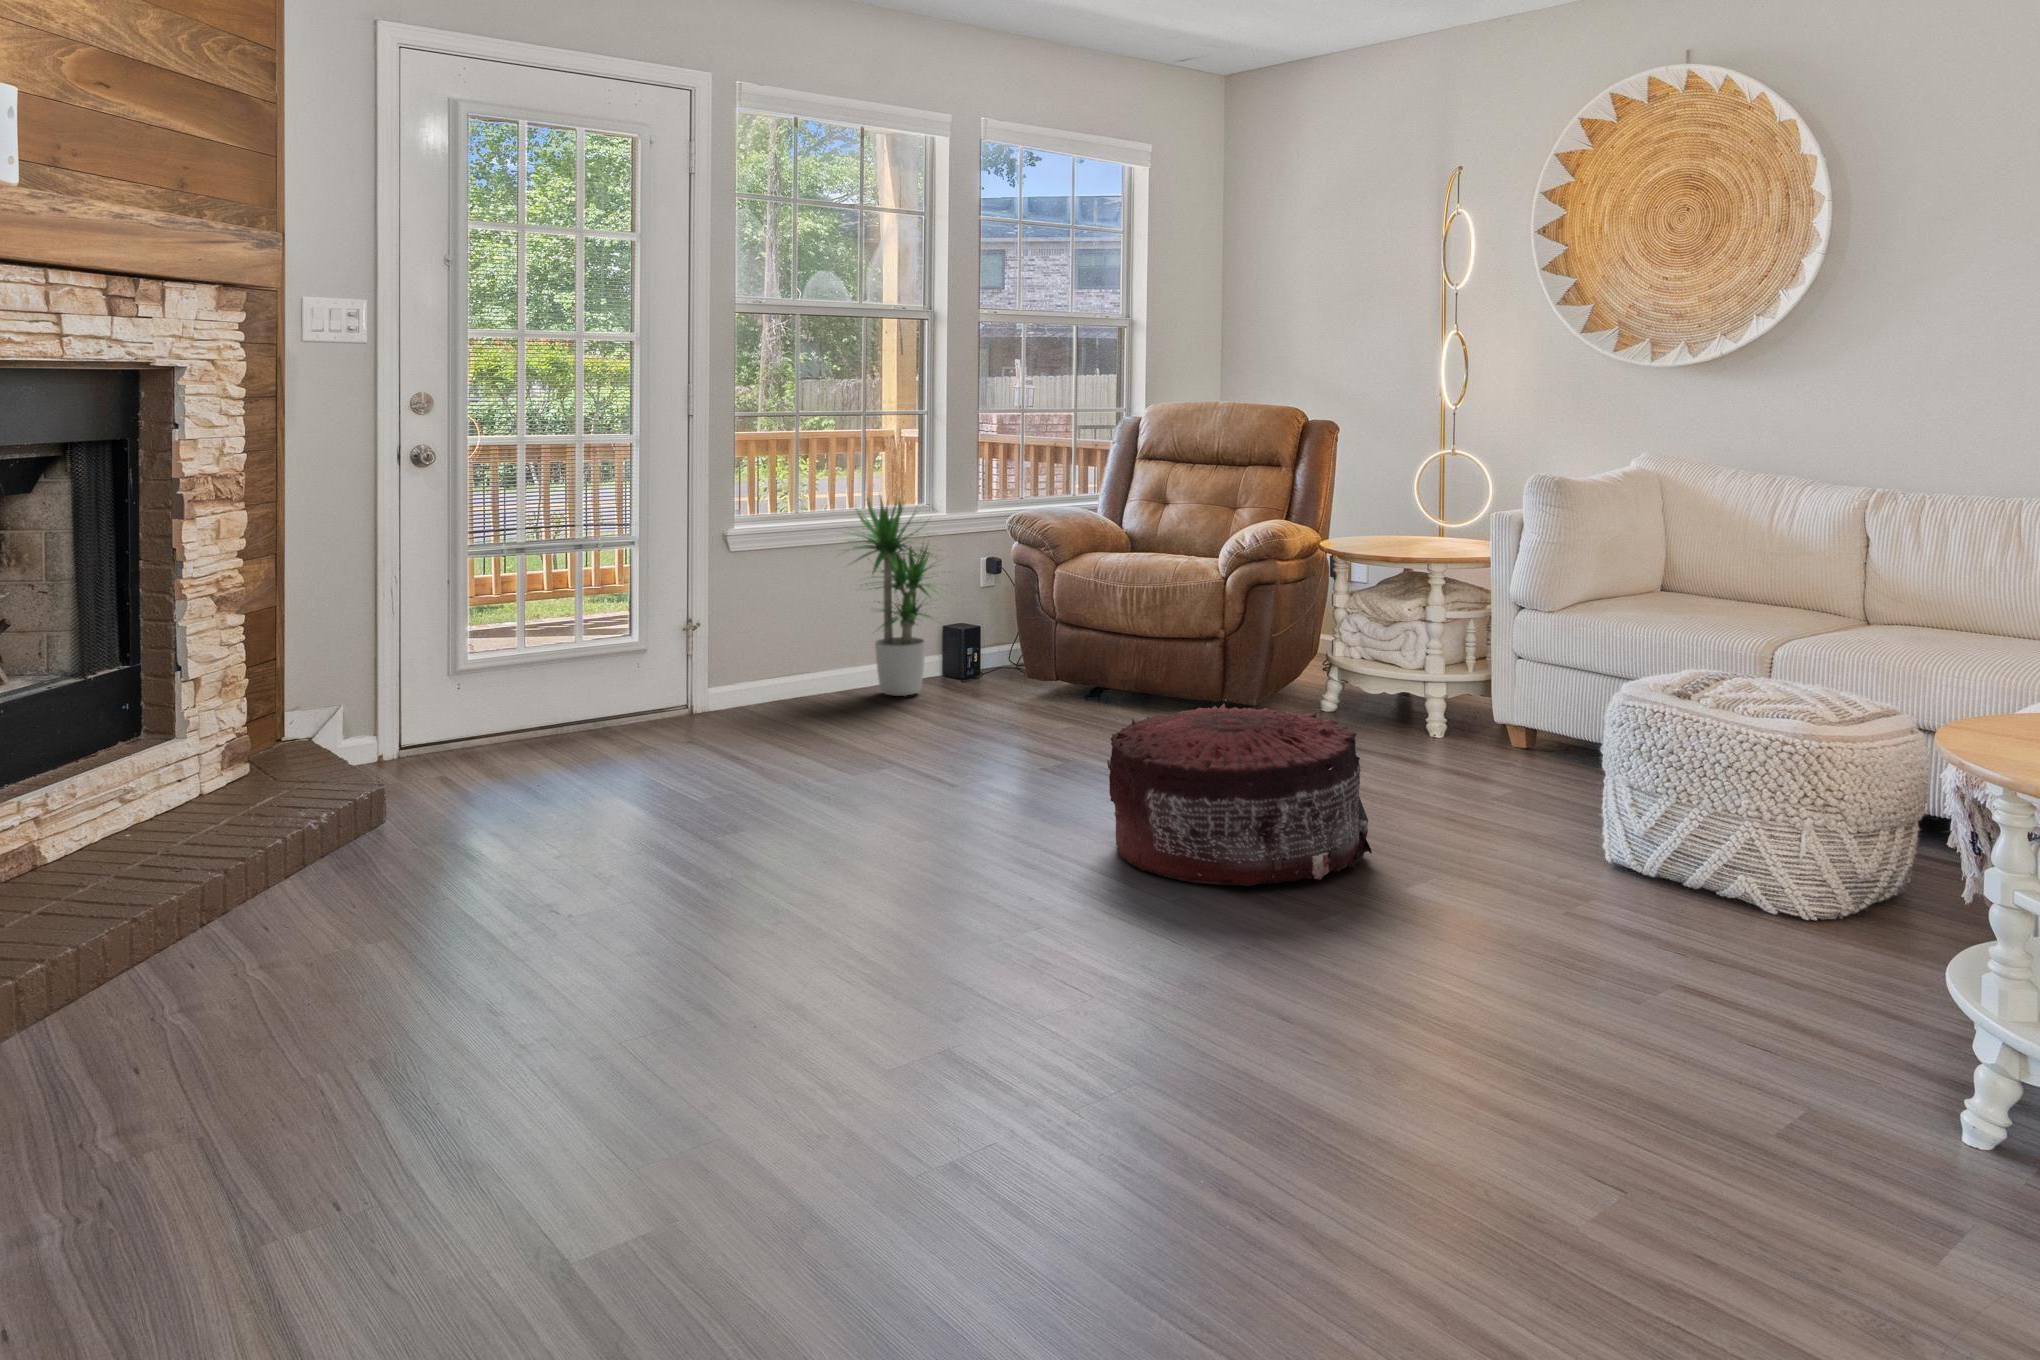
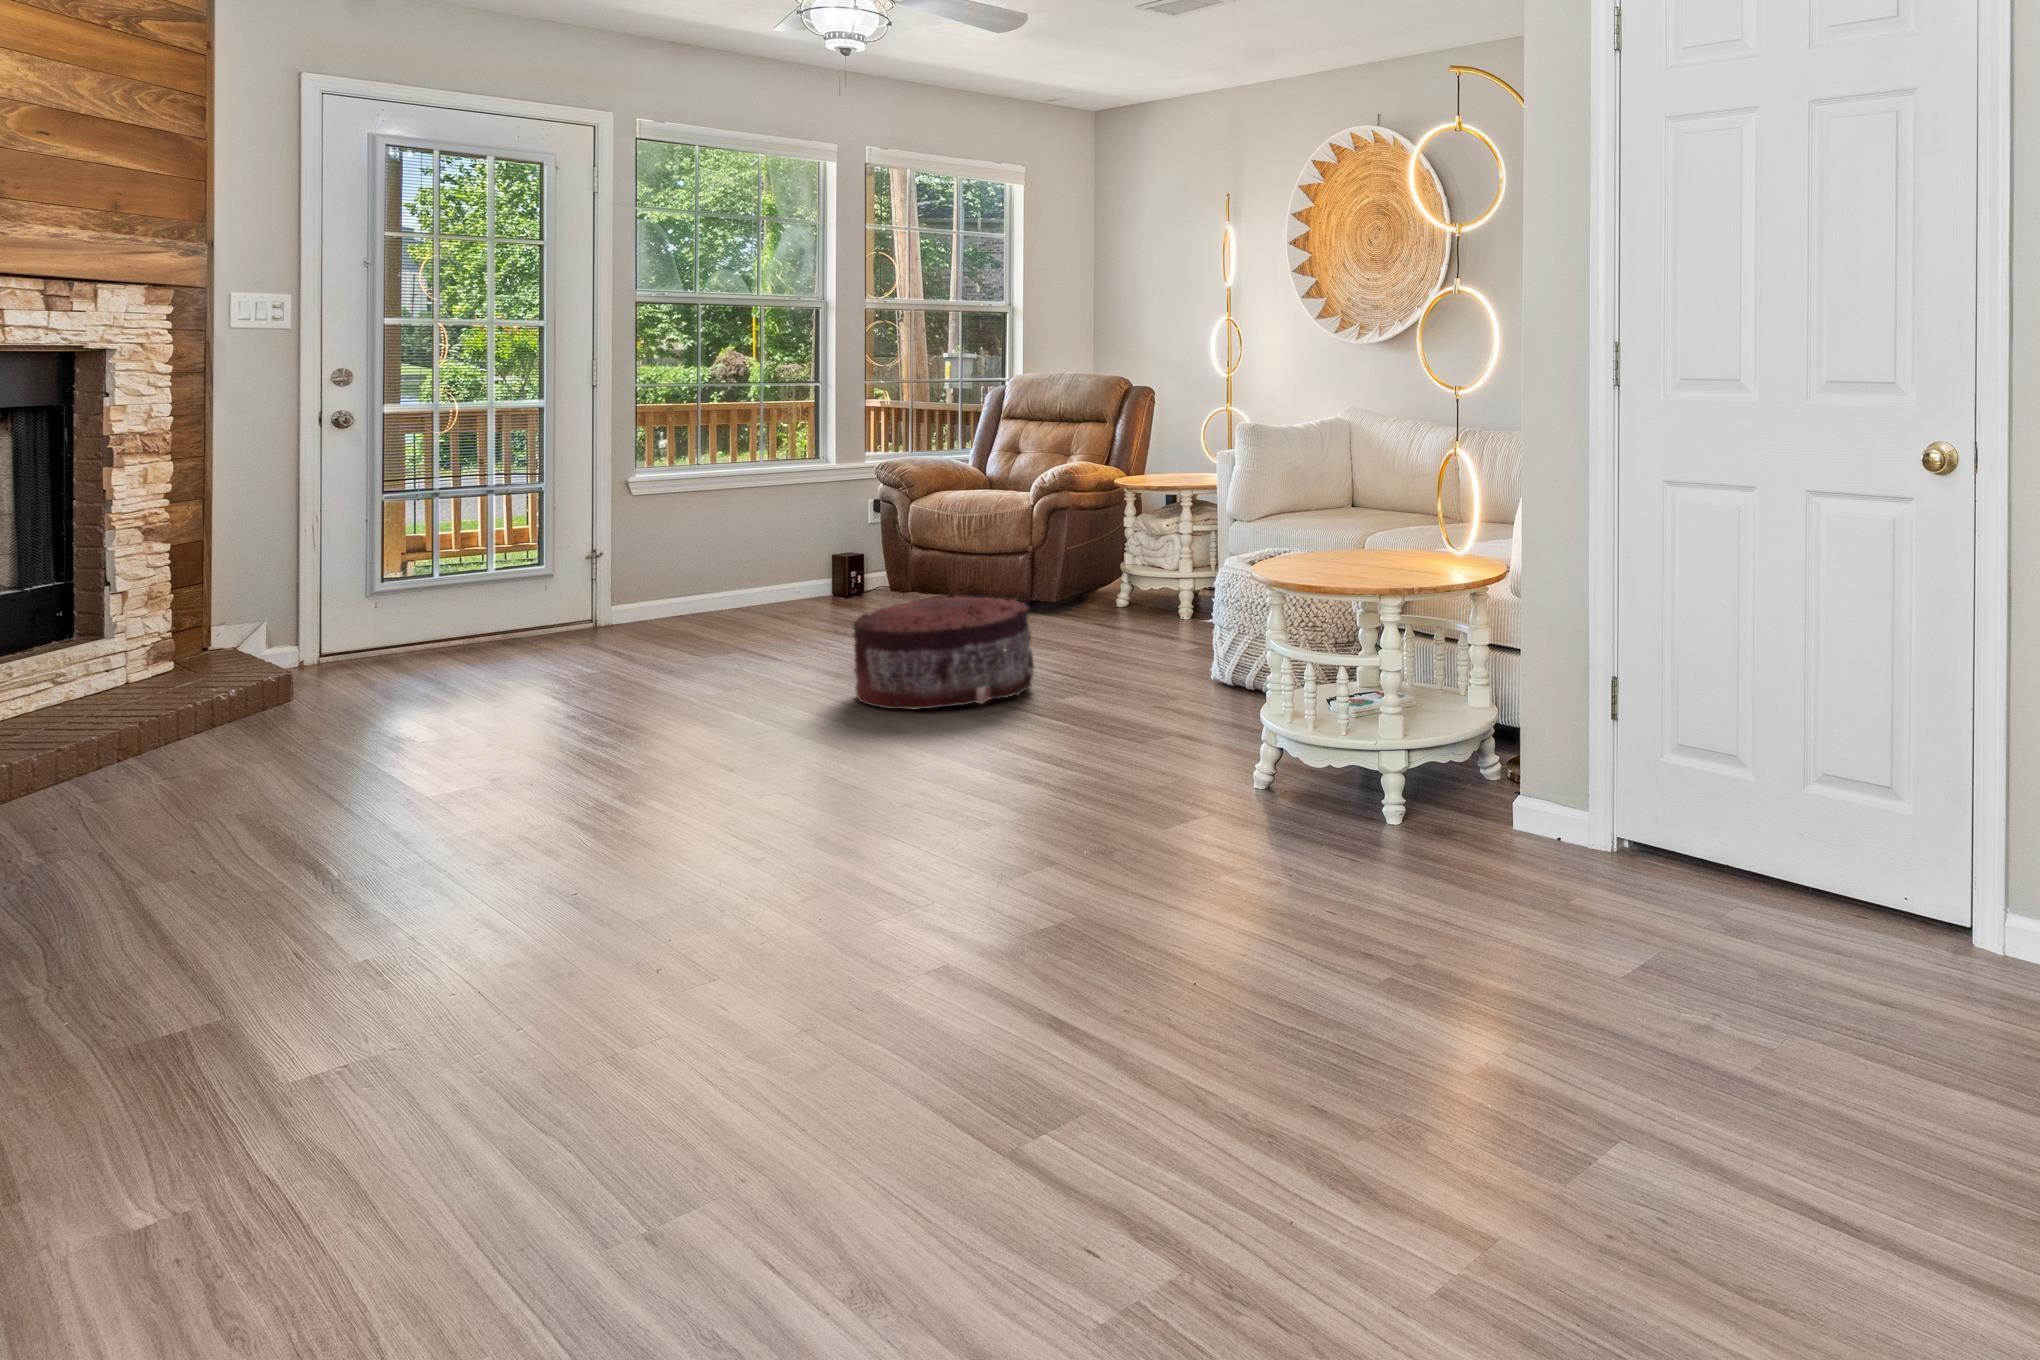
potted plant: present [846,499,937,696] -> none [723,450,833,610]

